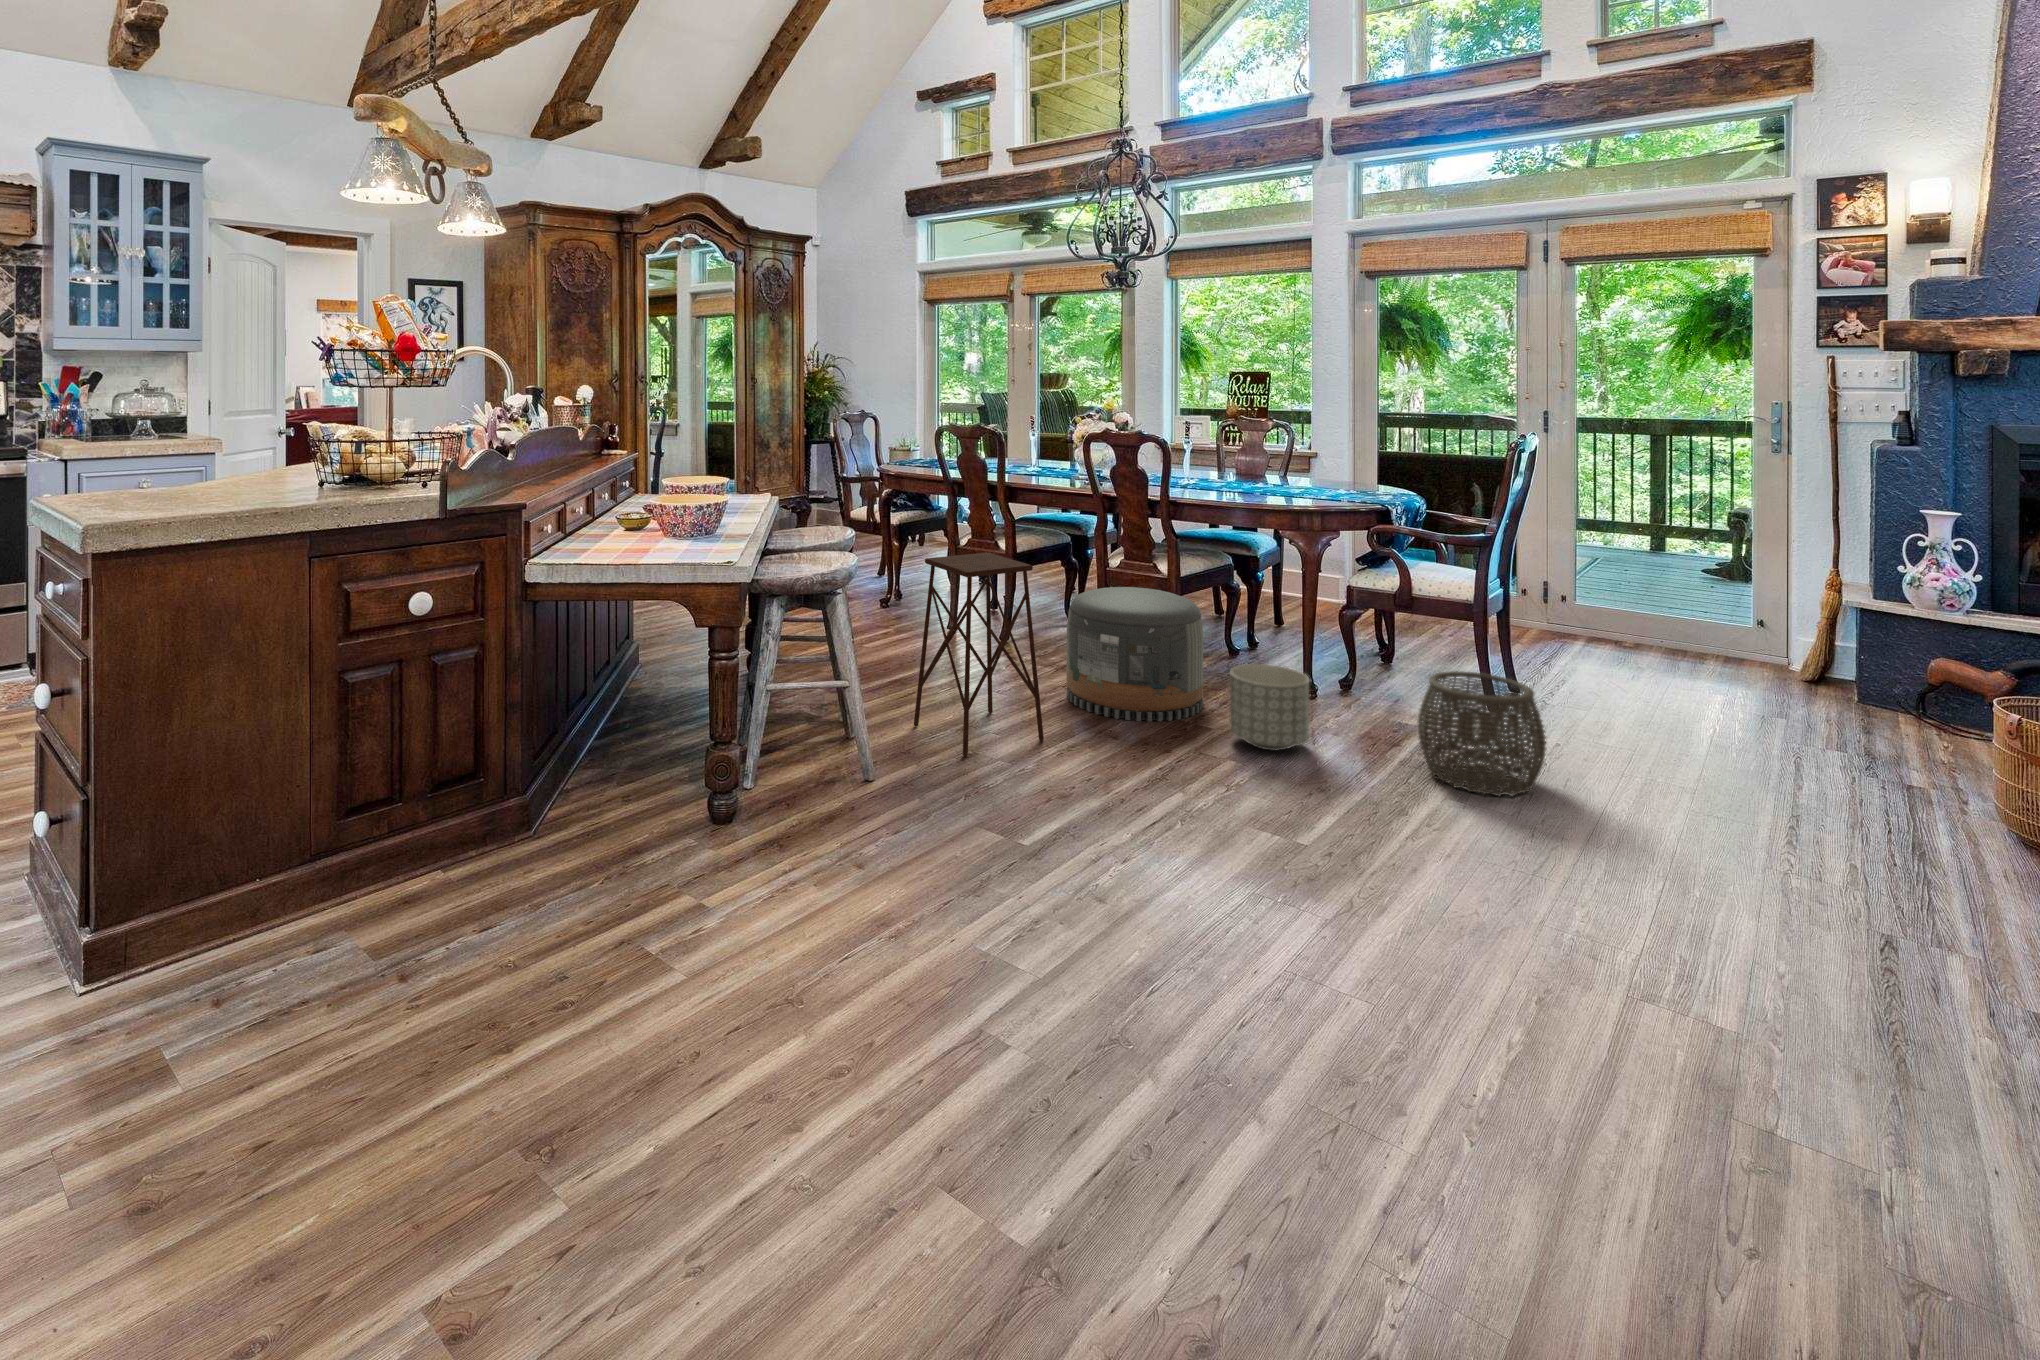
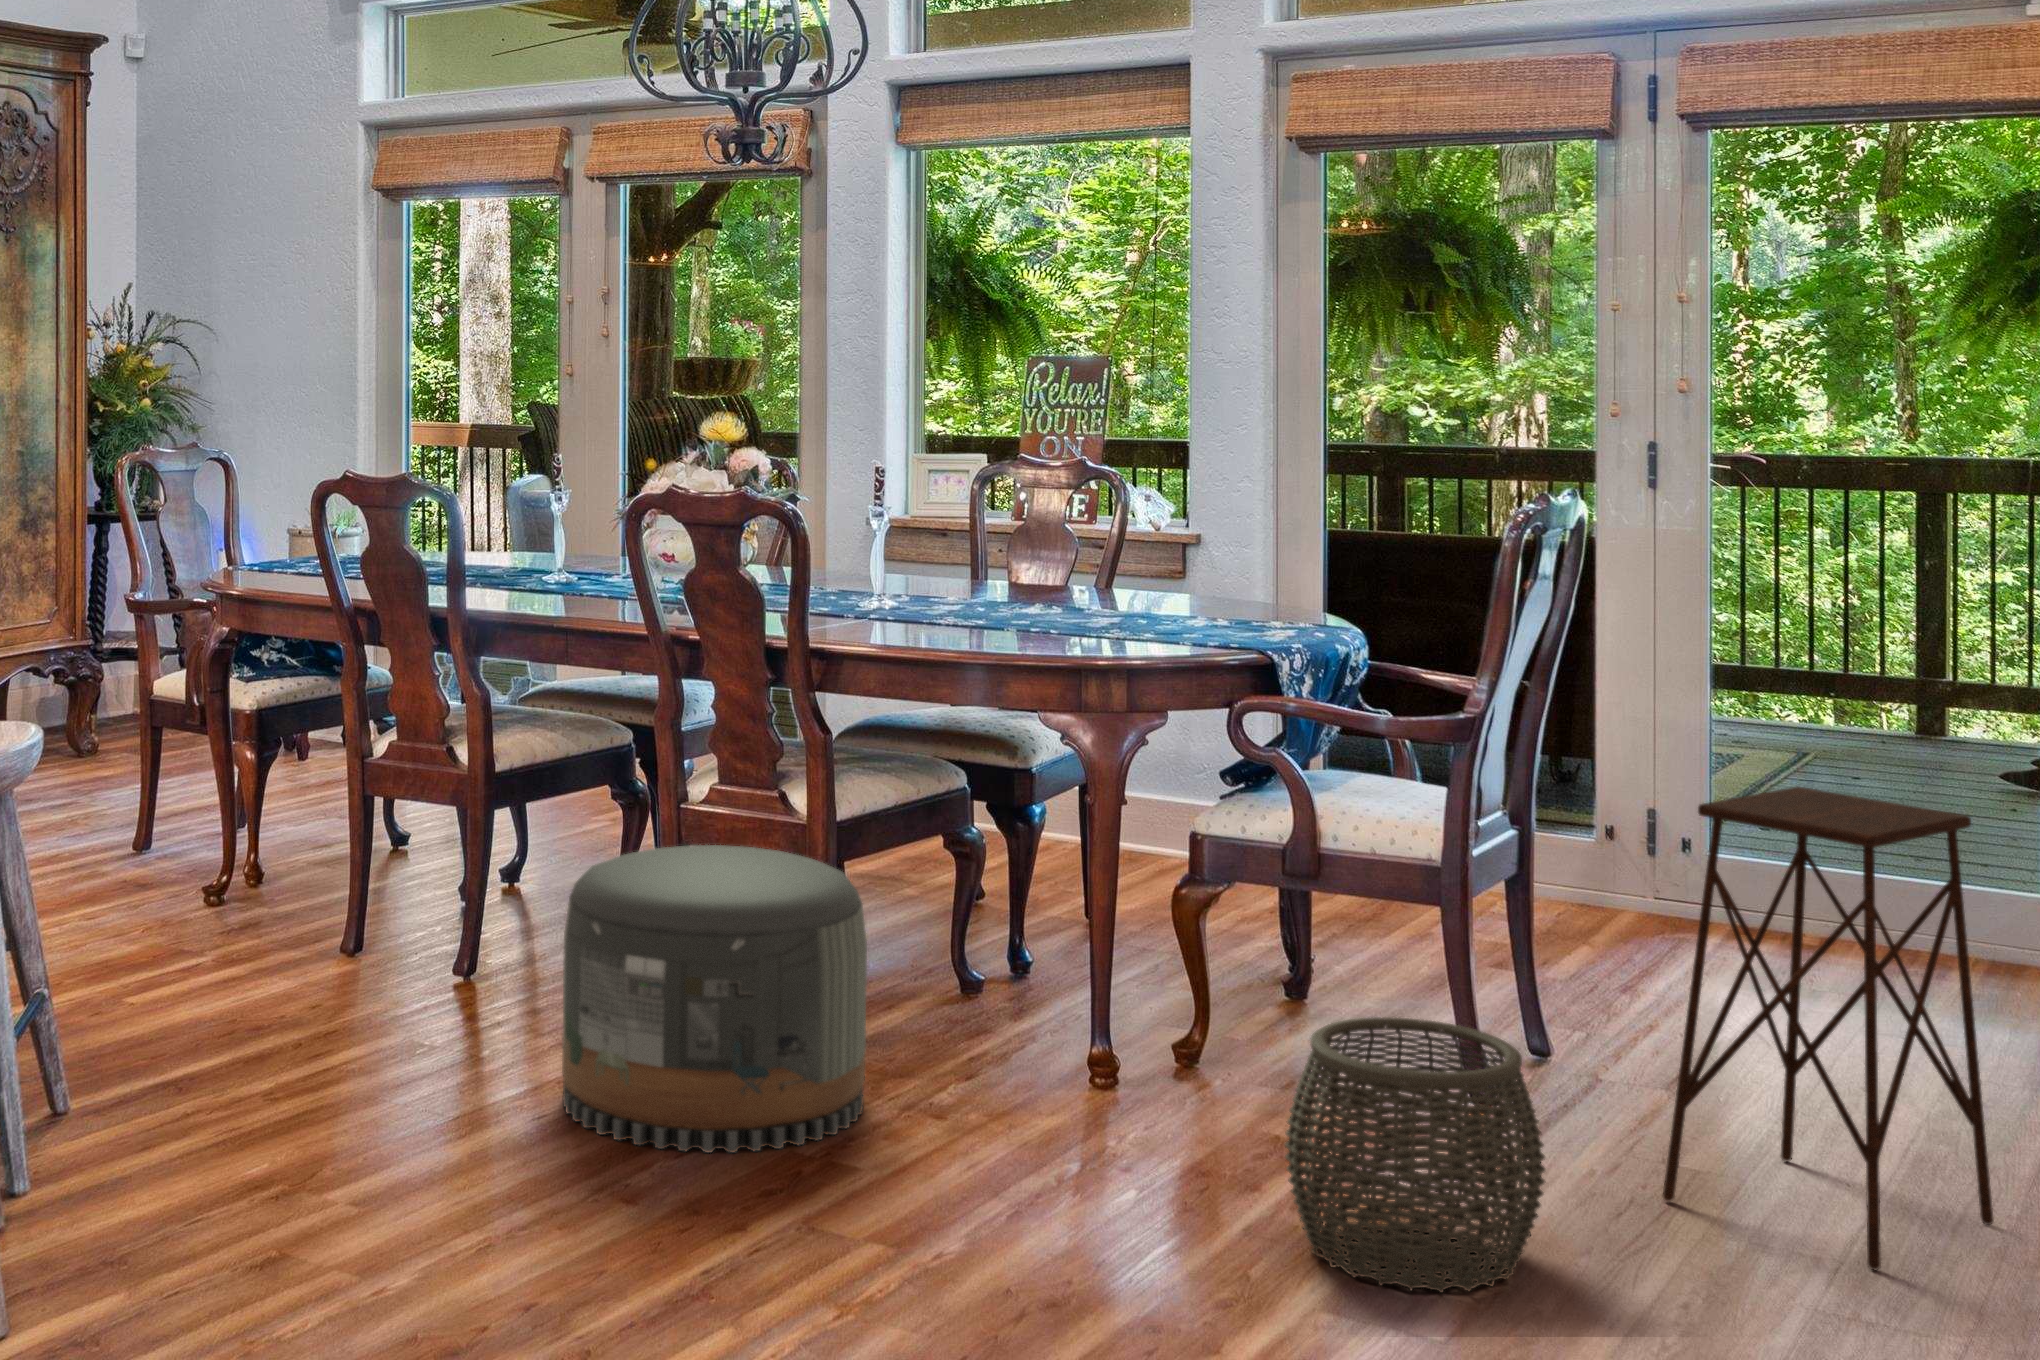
side table: present [914,552,1044,756] -> present [1663,786,1993,1271]
planter: present [1229,664,1309,751] -> none [897,1014,1068,1209]

